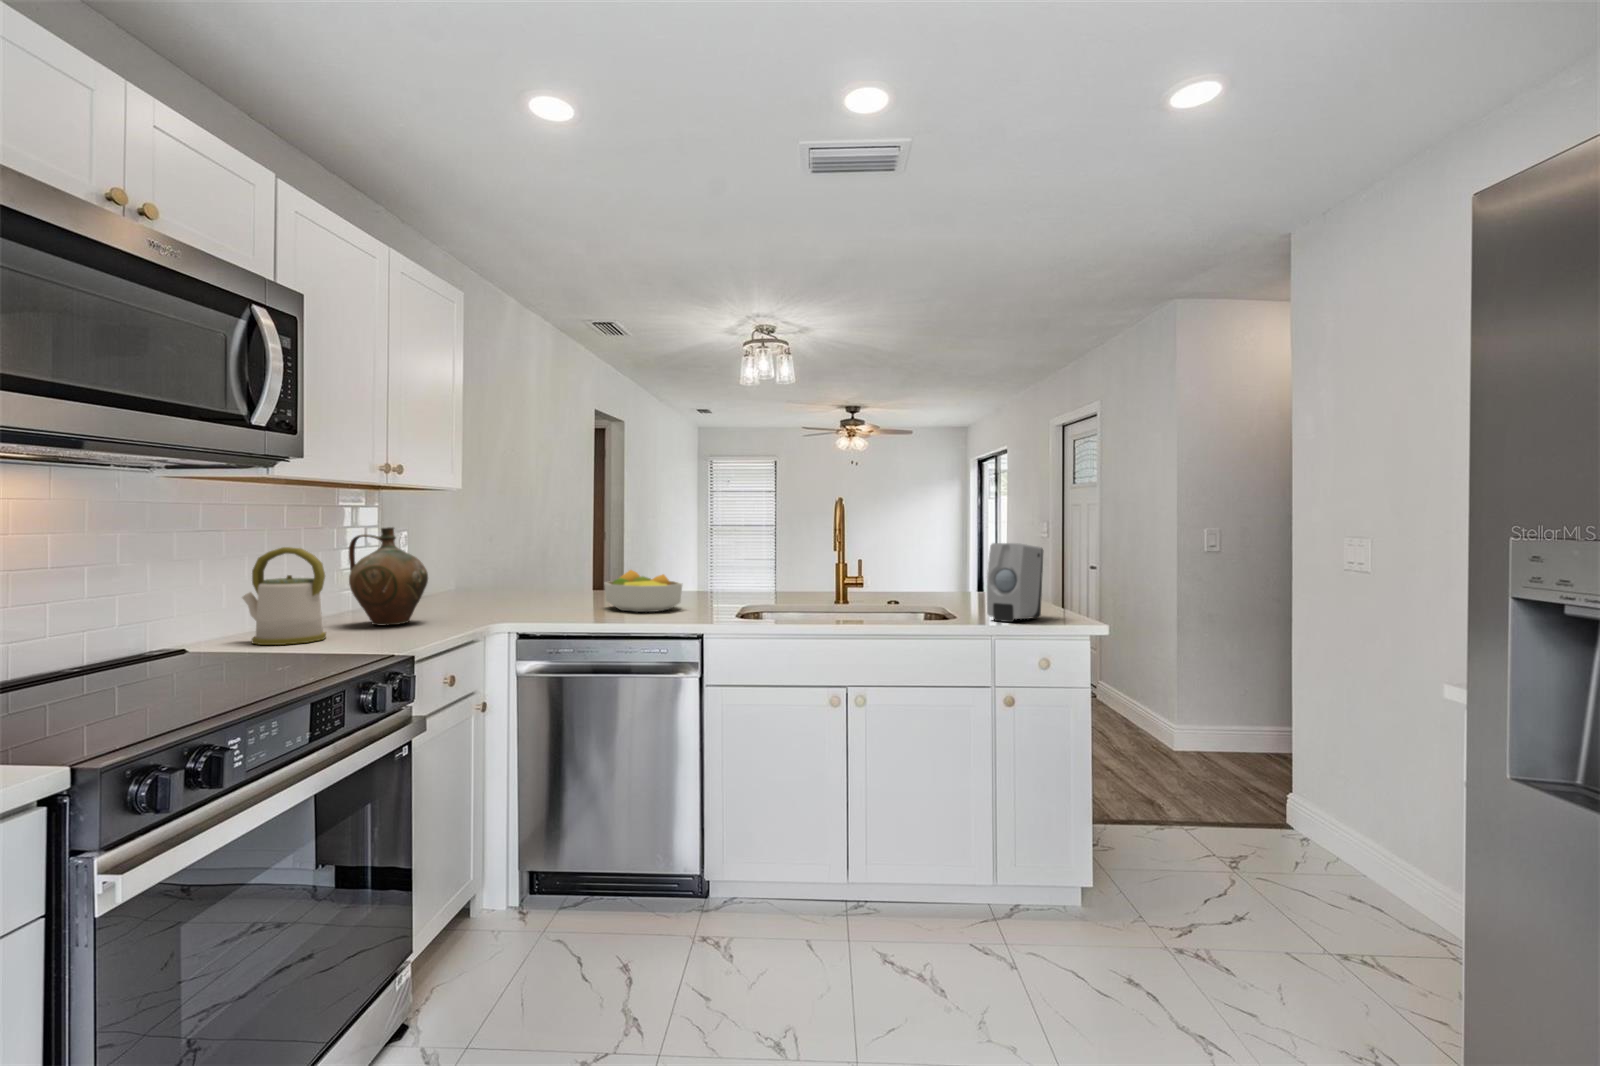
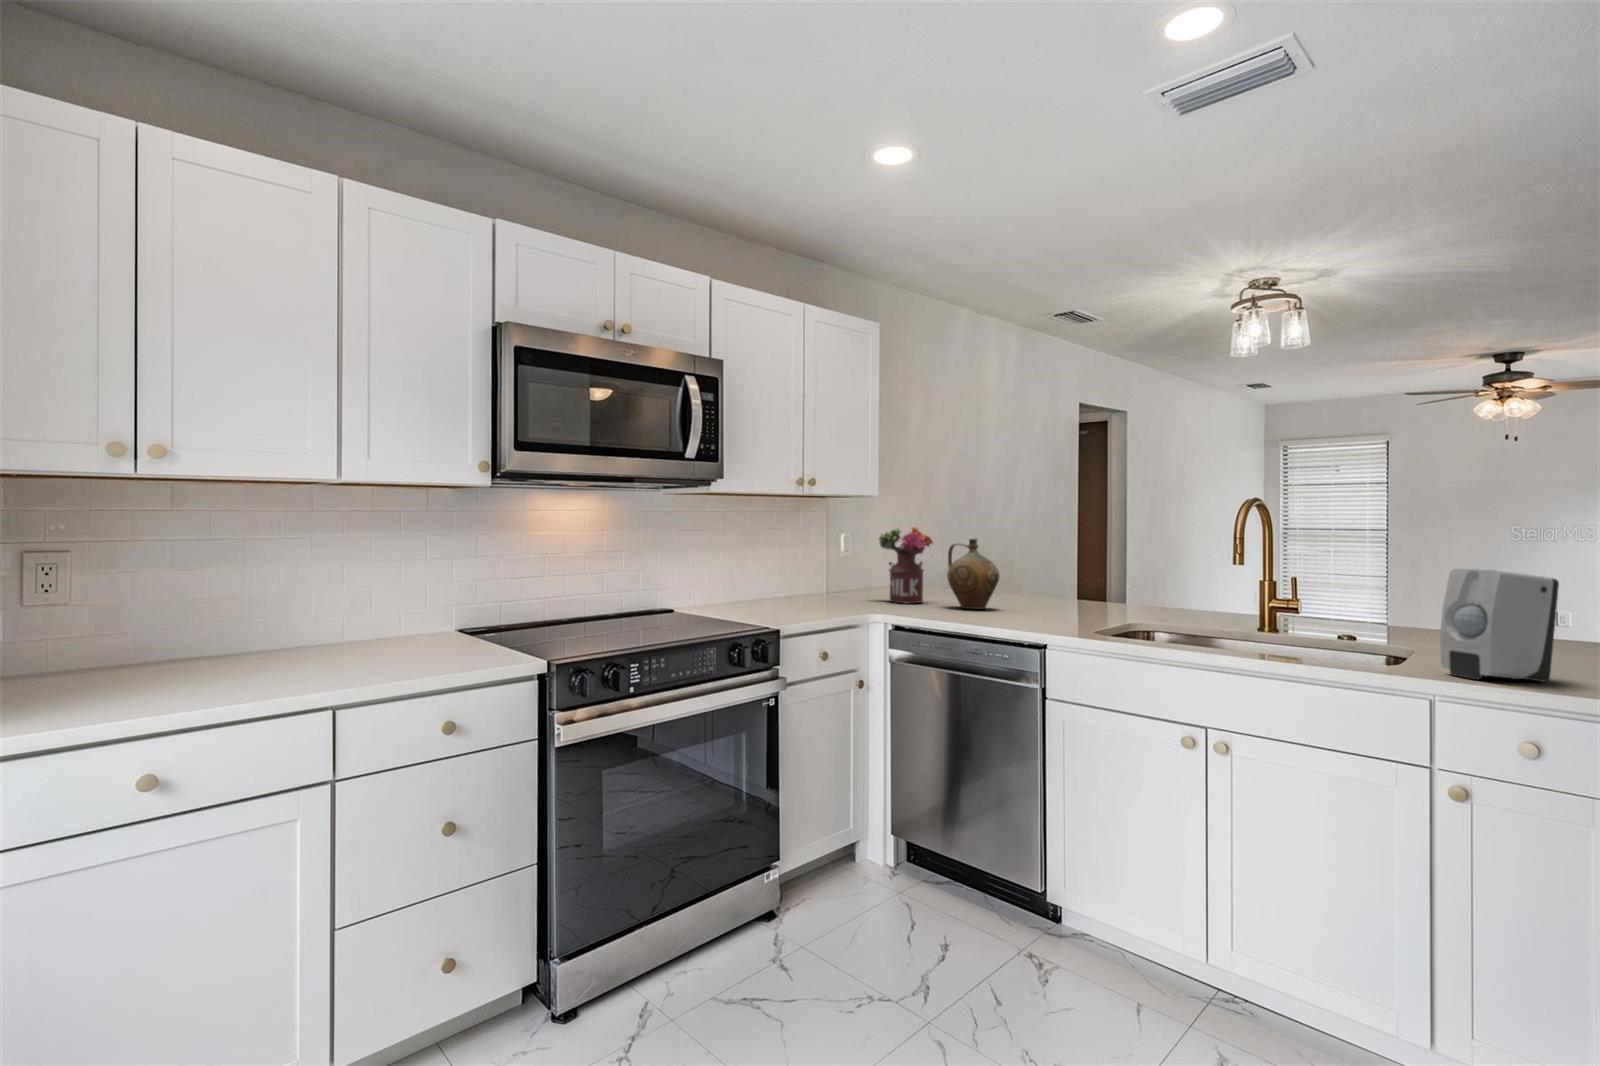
flower arrangement: none [436,512,505,604] -> present [879,527,933,604]
ceramic jug: present [349,527,428,625] -> present [947,539,1000,609]
kettle: present [242,547,326,645] -> none [714,545,761,614]
fruit bowl: present [604,570,682,612] -> none [996,582,1066,623]

